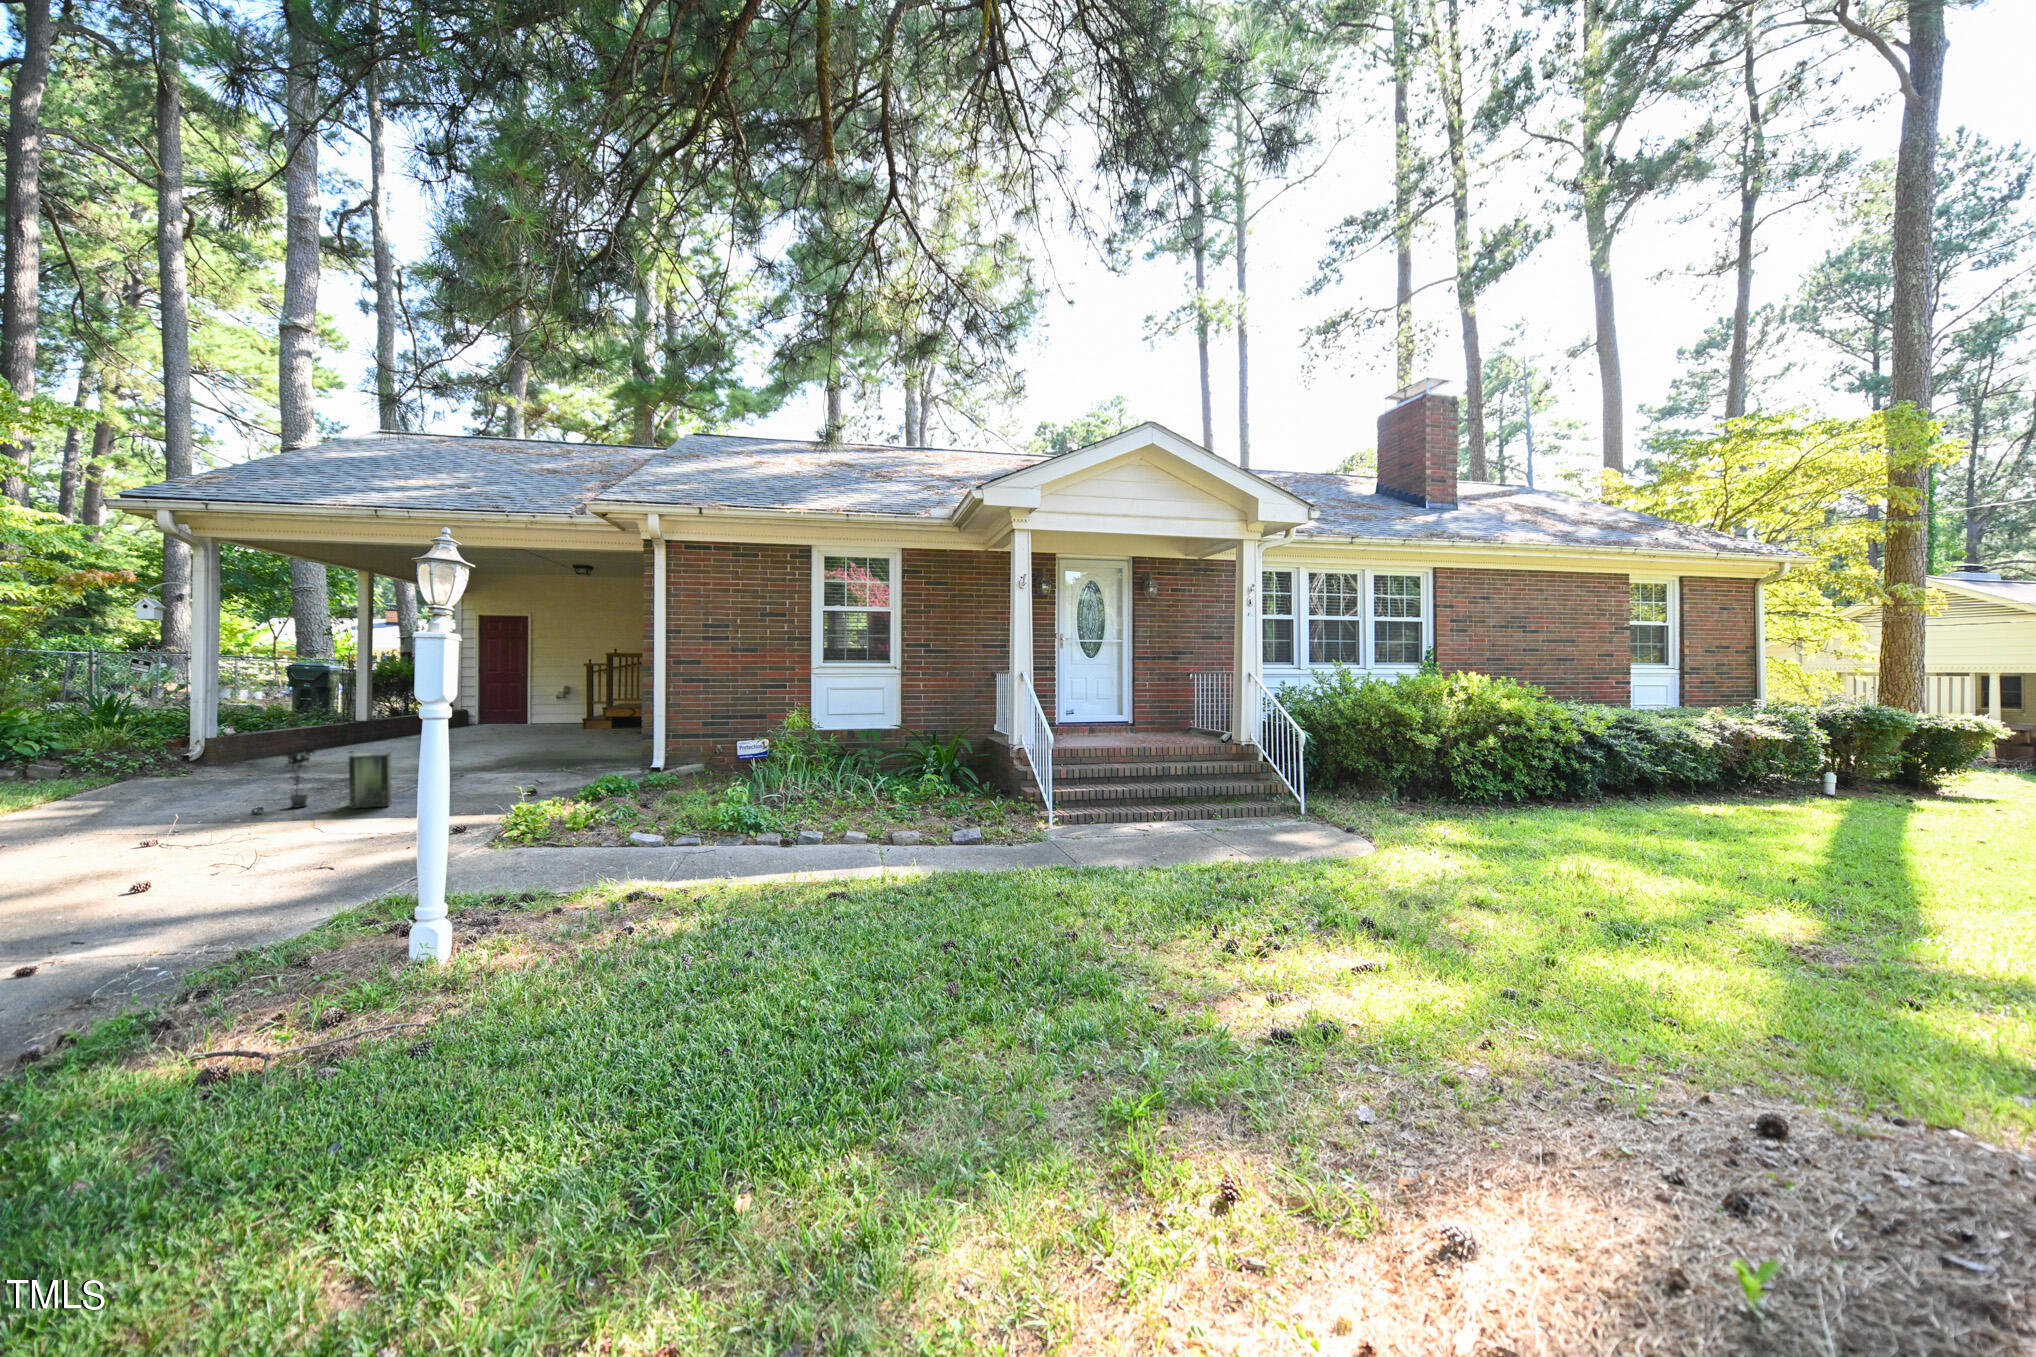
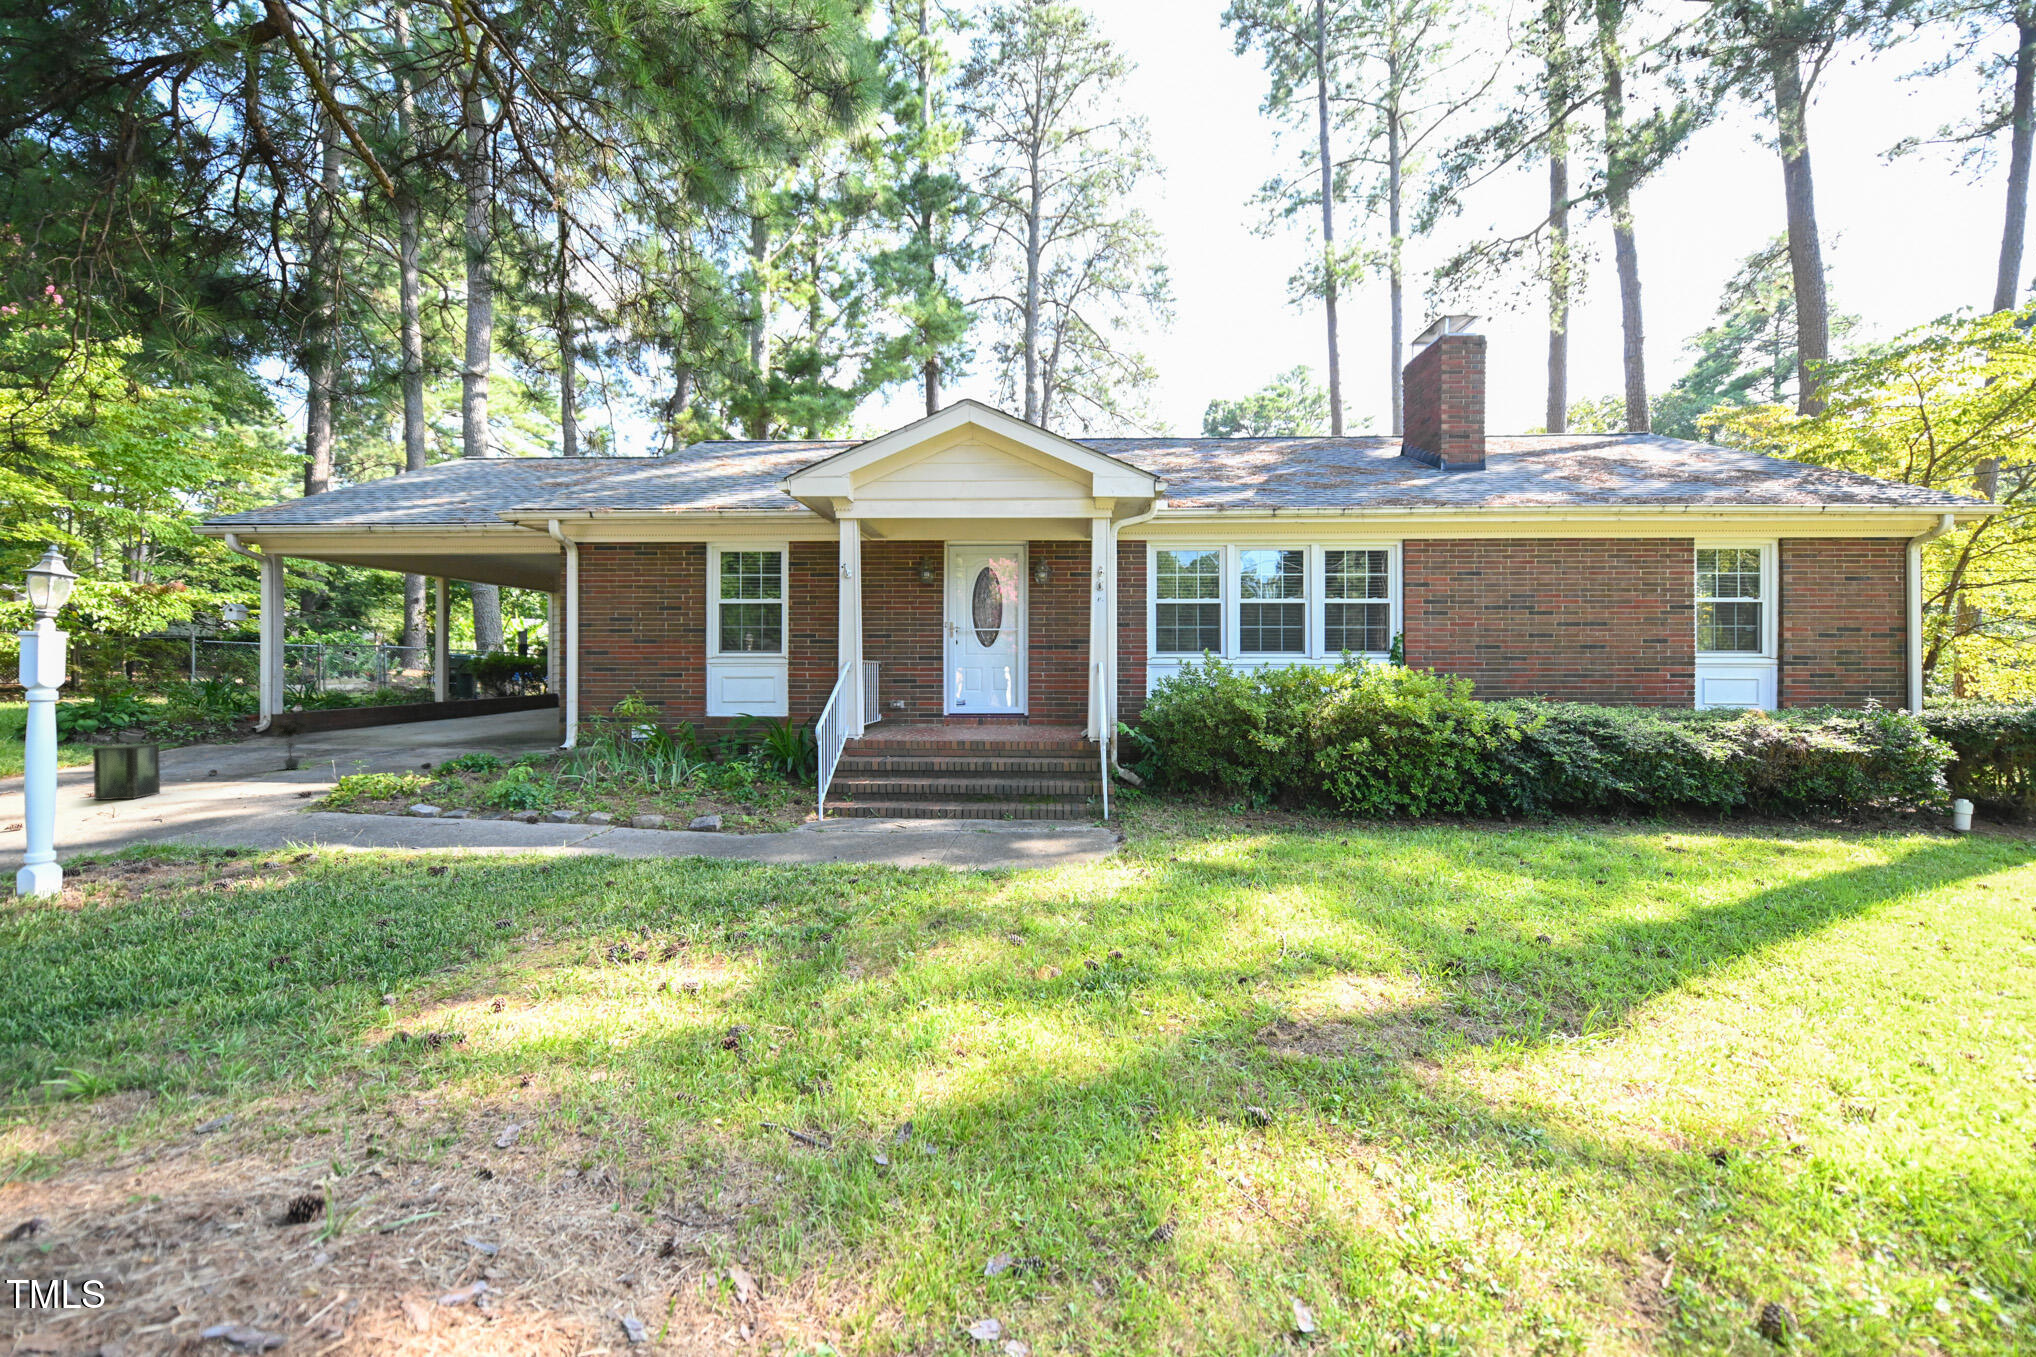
storage box: present [349,752,391,809] -> present [93,744,160,800]

